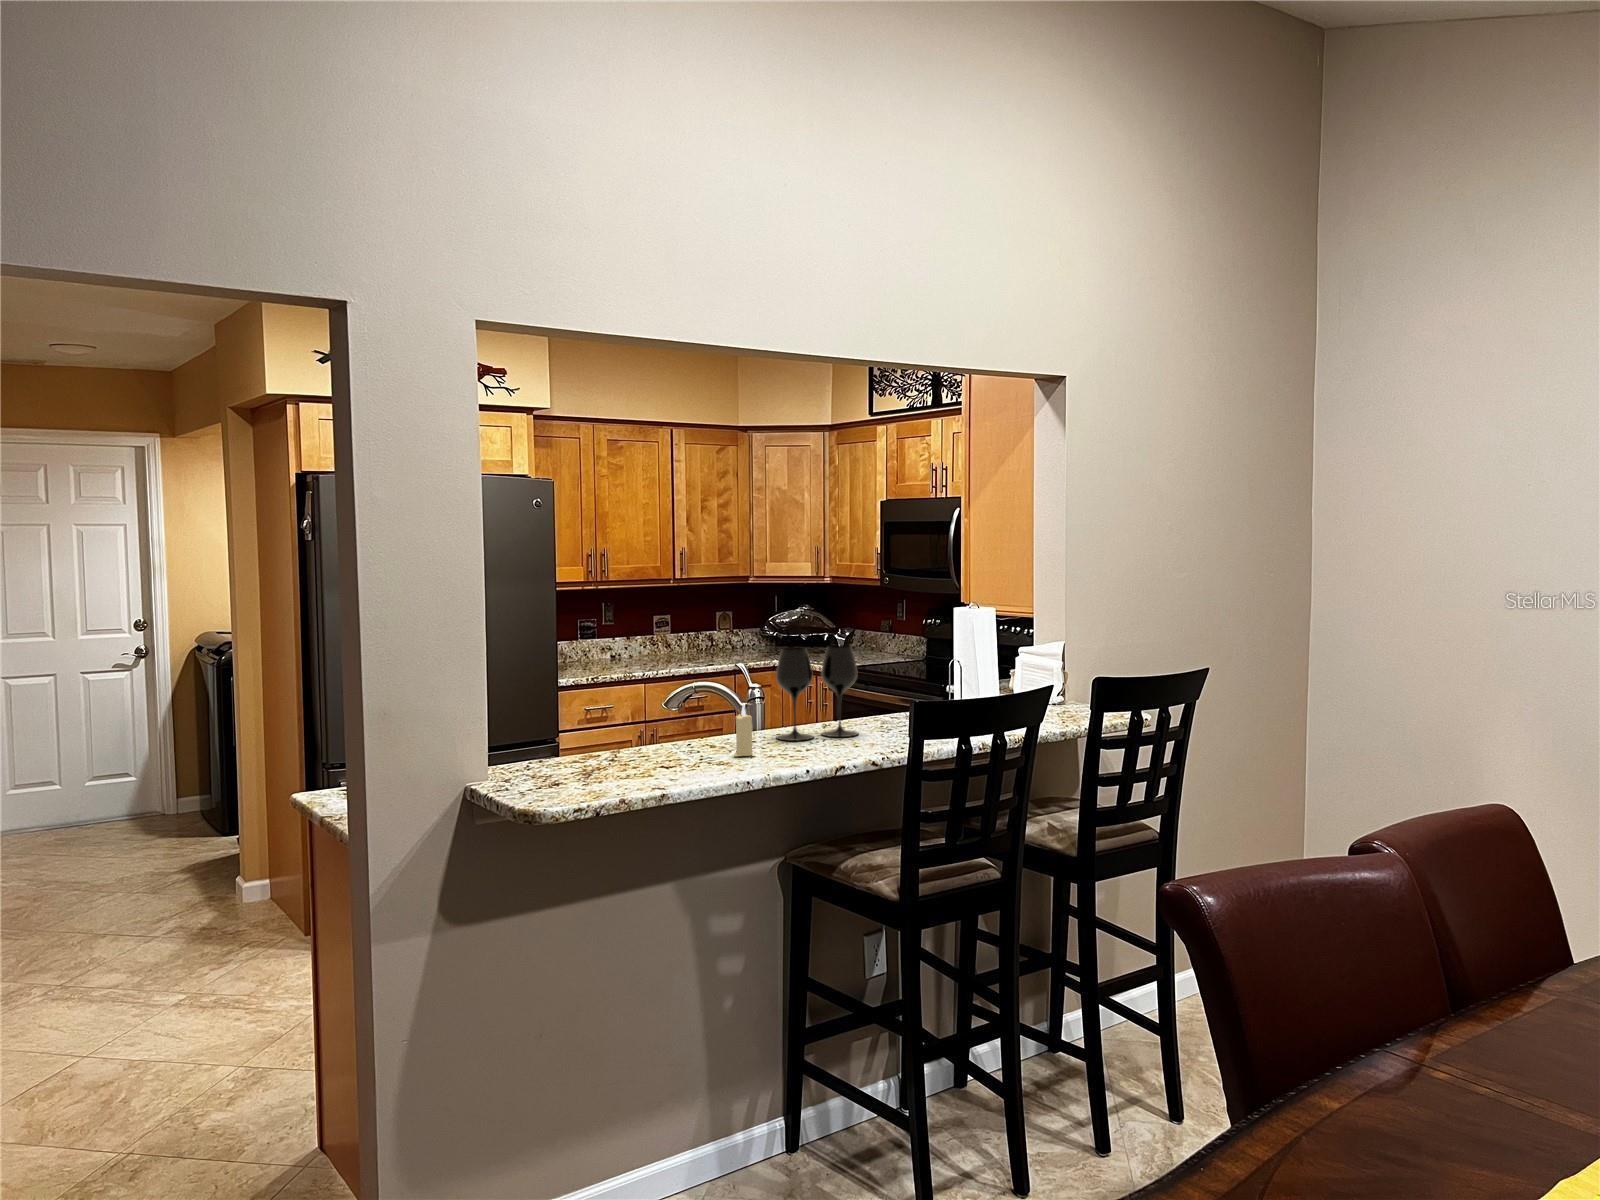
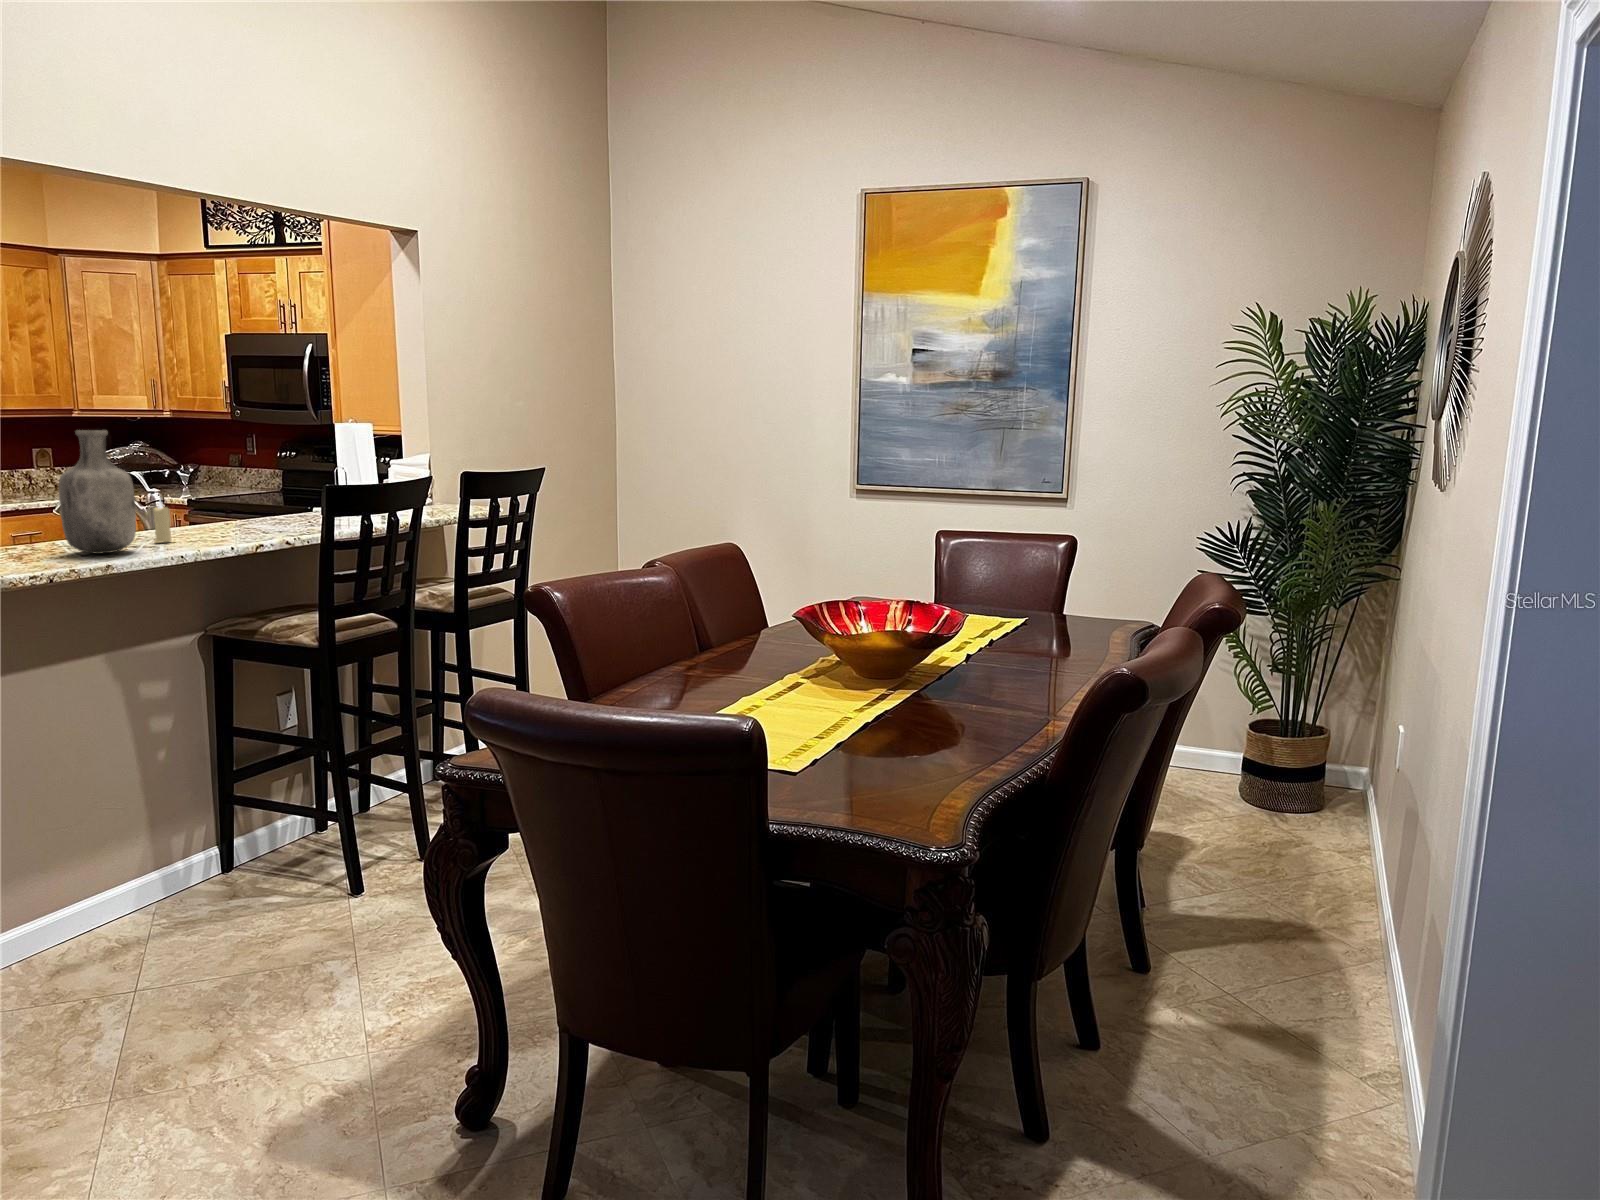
vase: none [635,631,709,772] -> present [59,430,136,554]
wine glass: present [776,645,858,741] -> none [182,451,262,533]

